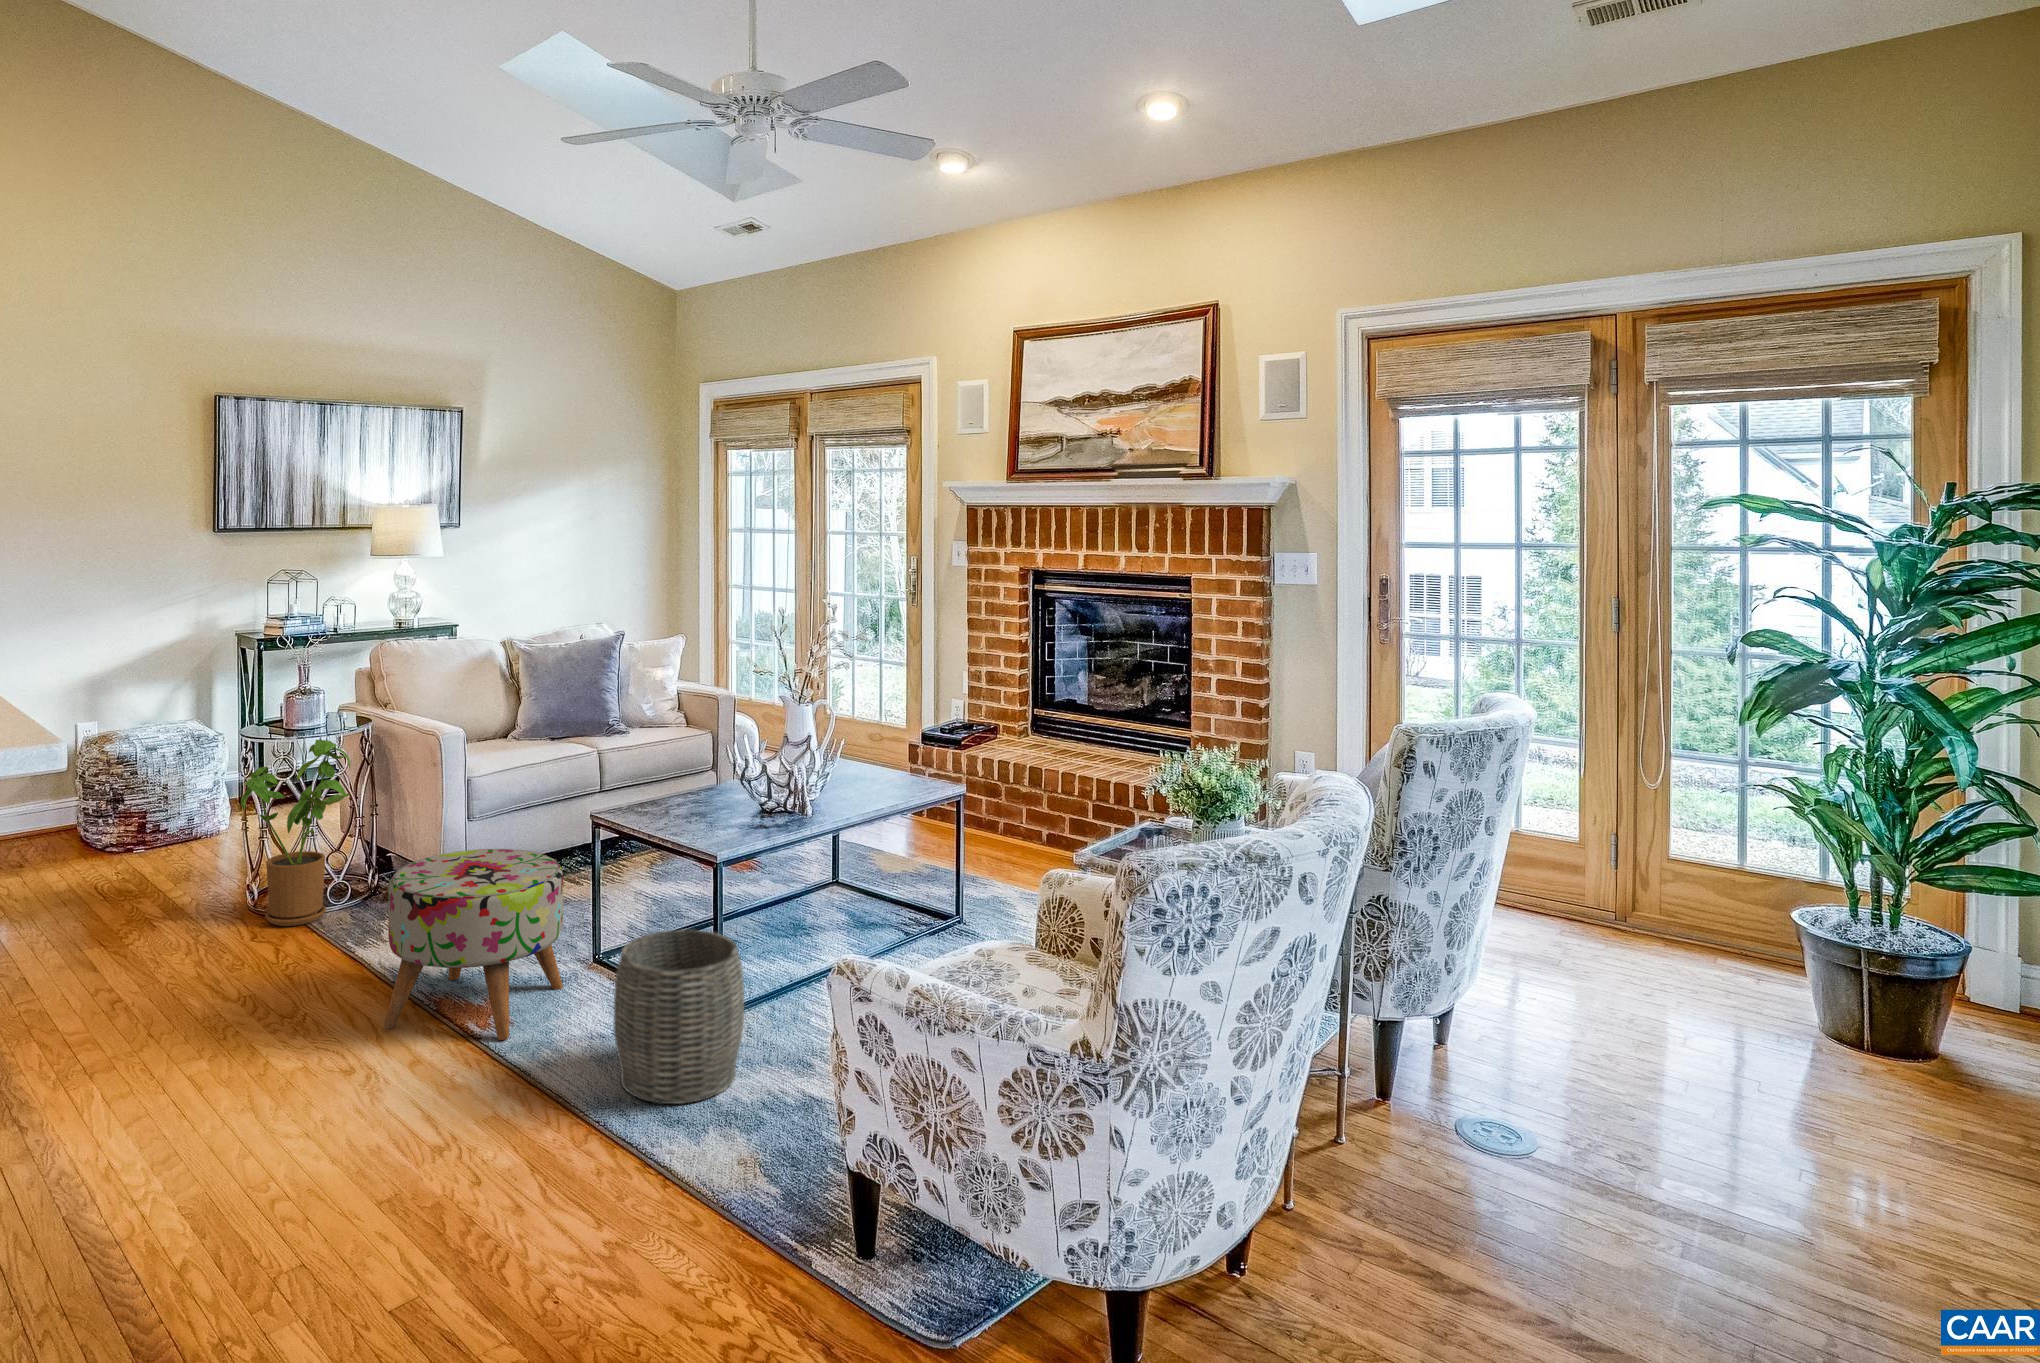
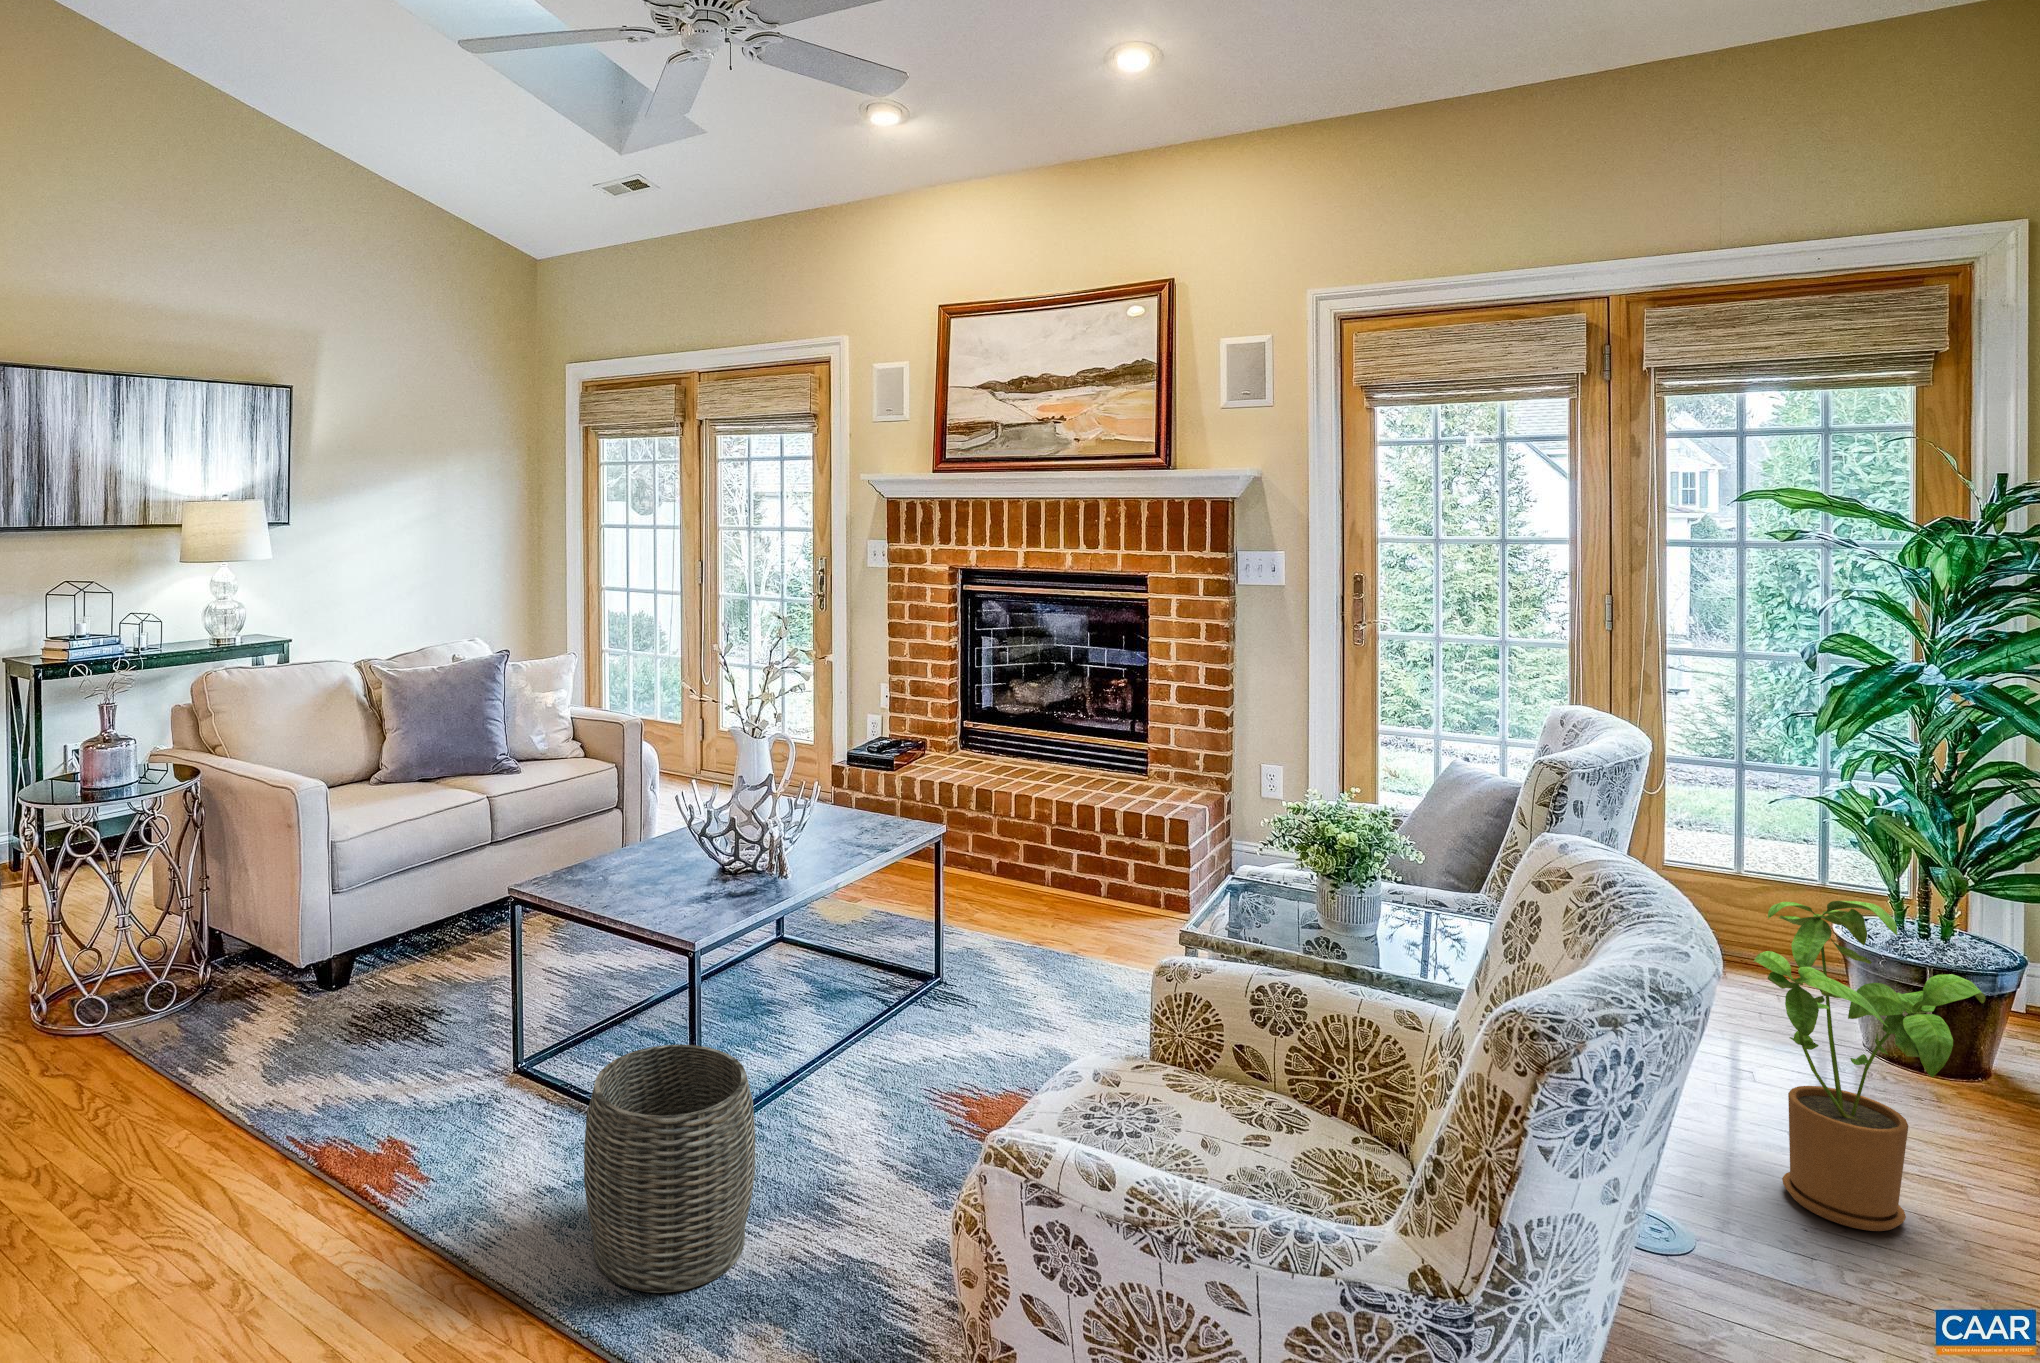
house plant: present [241,740,351,926] -> present [1754,901,1986,1231]
ottoman: present [384,849,563,1040] -> none [247,940,487,1208]

